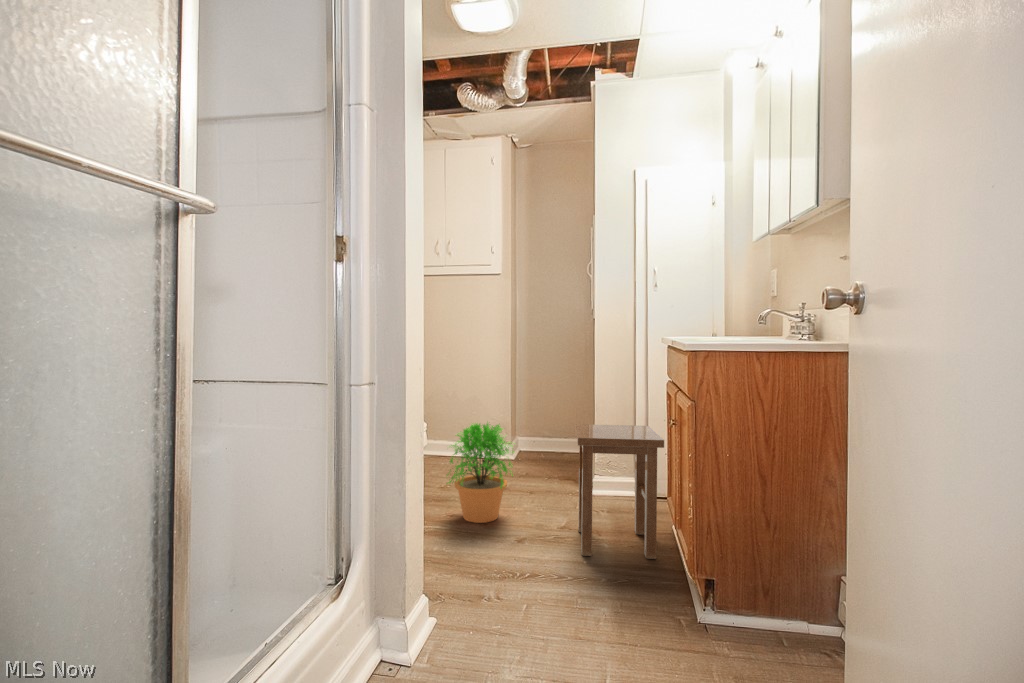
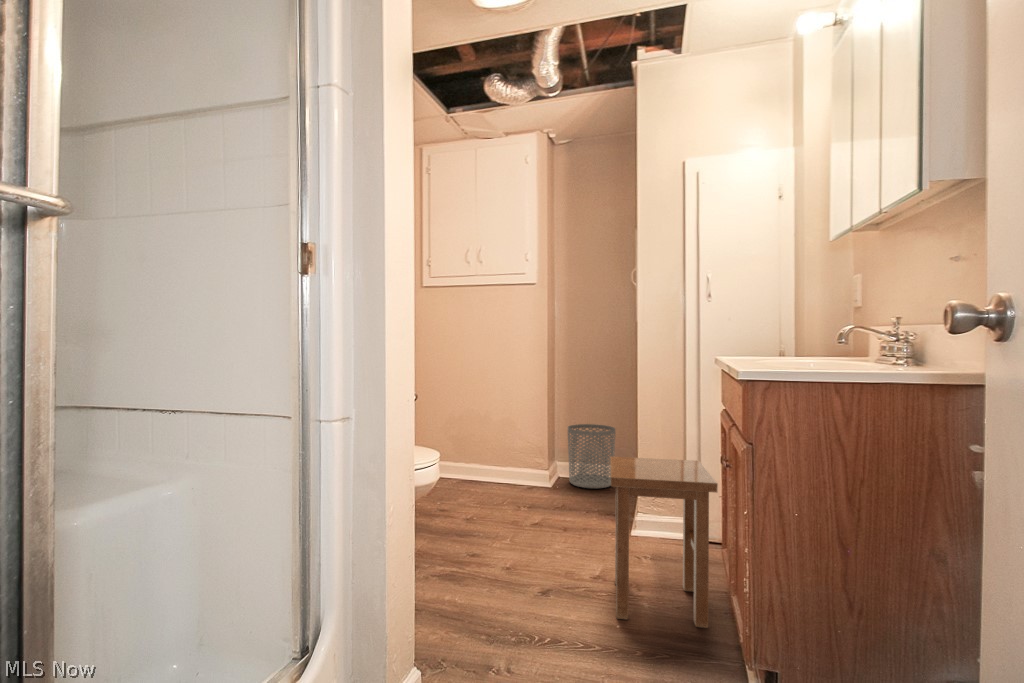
waste bin: none [530,404,572,461] -> present [568,424,615,488]
potted plant: present [449,423,513,523] -> none [464,449,545,567]

